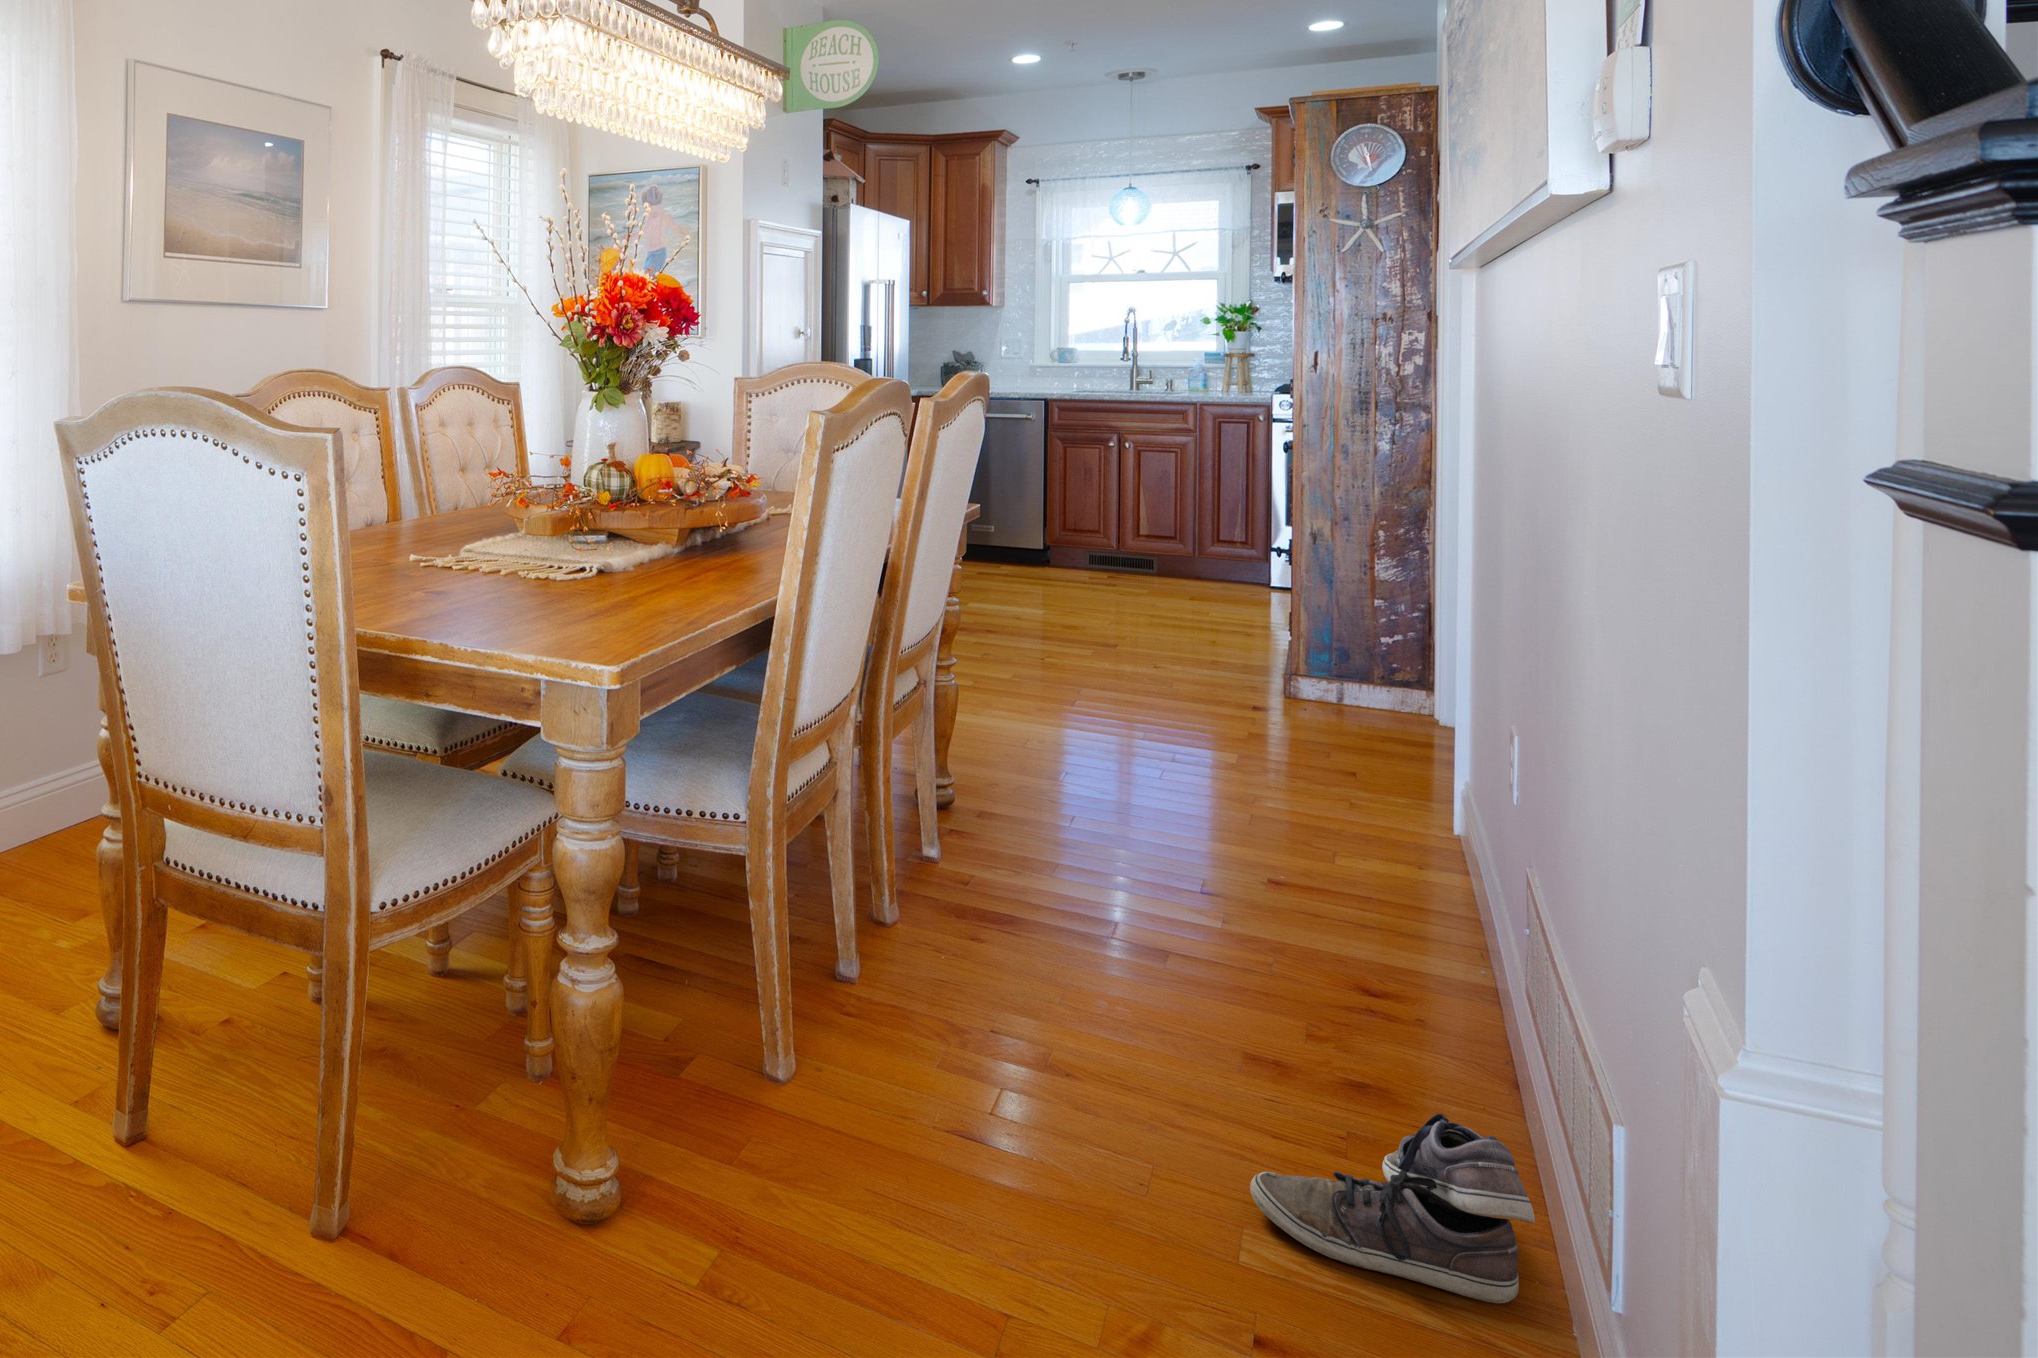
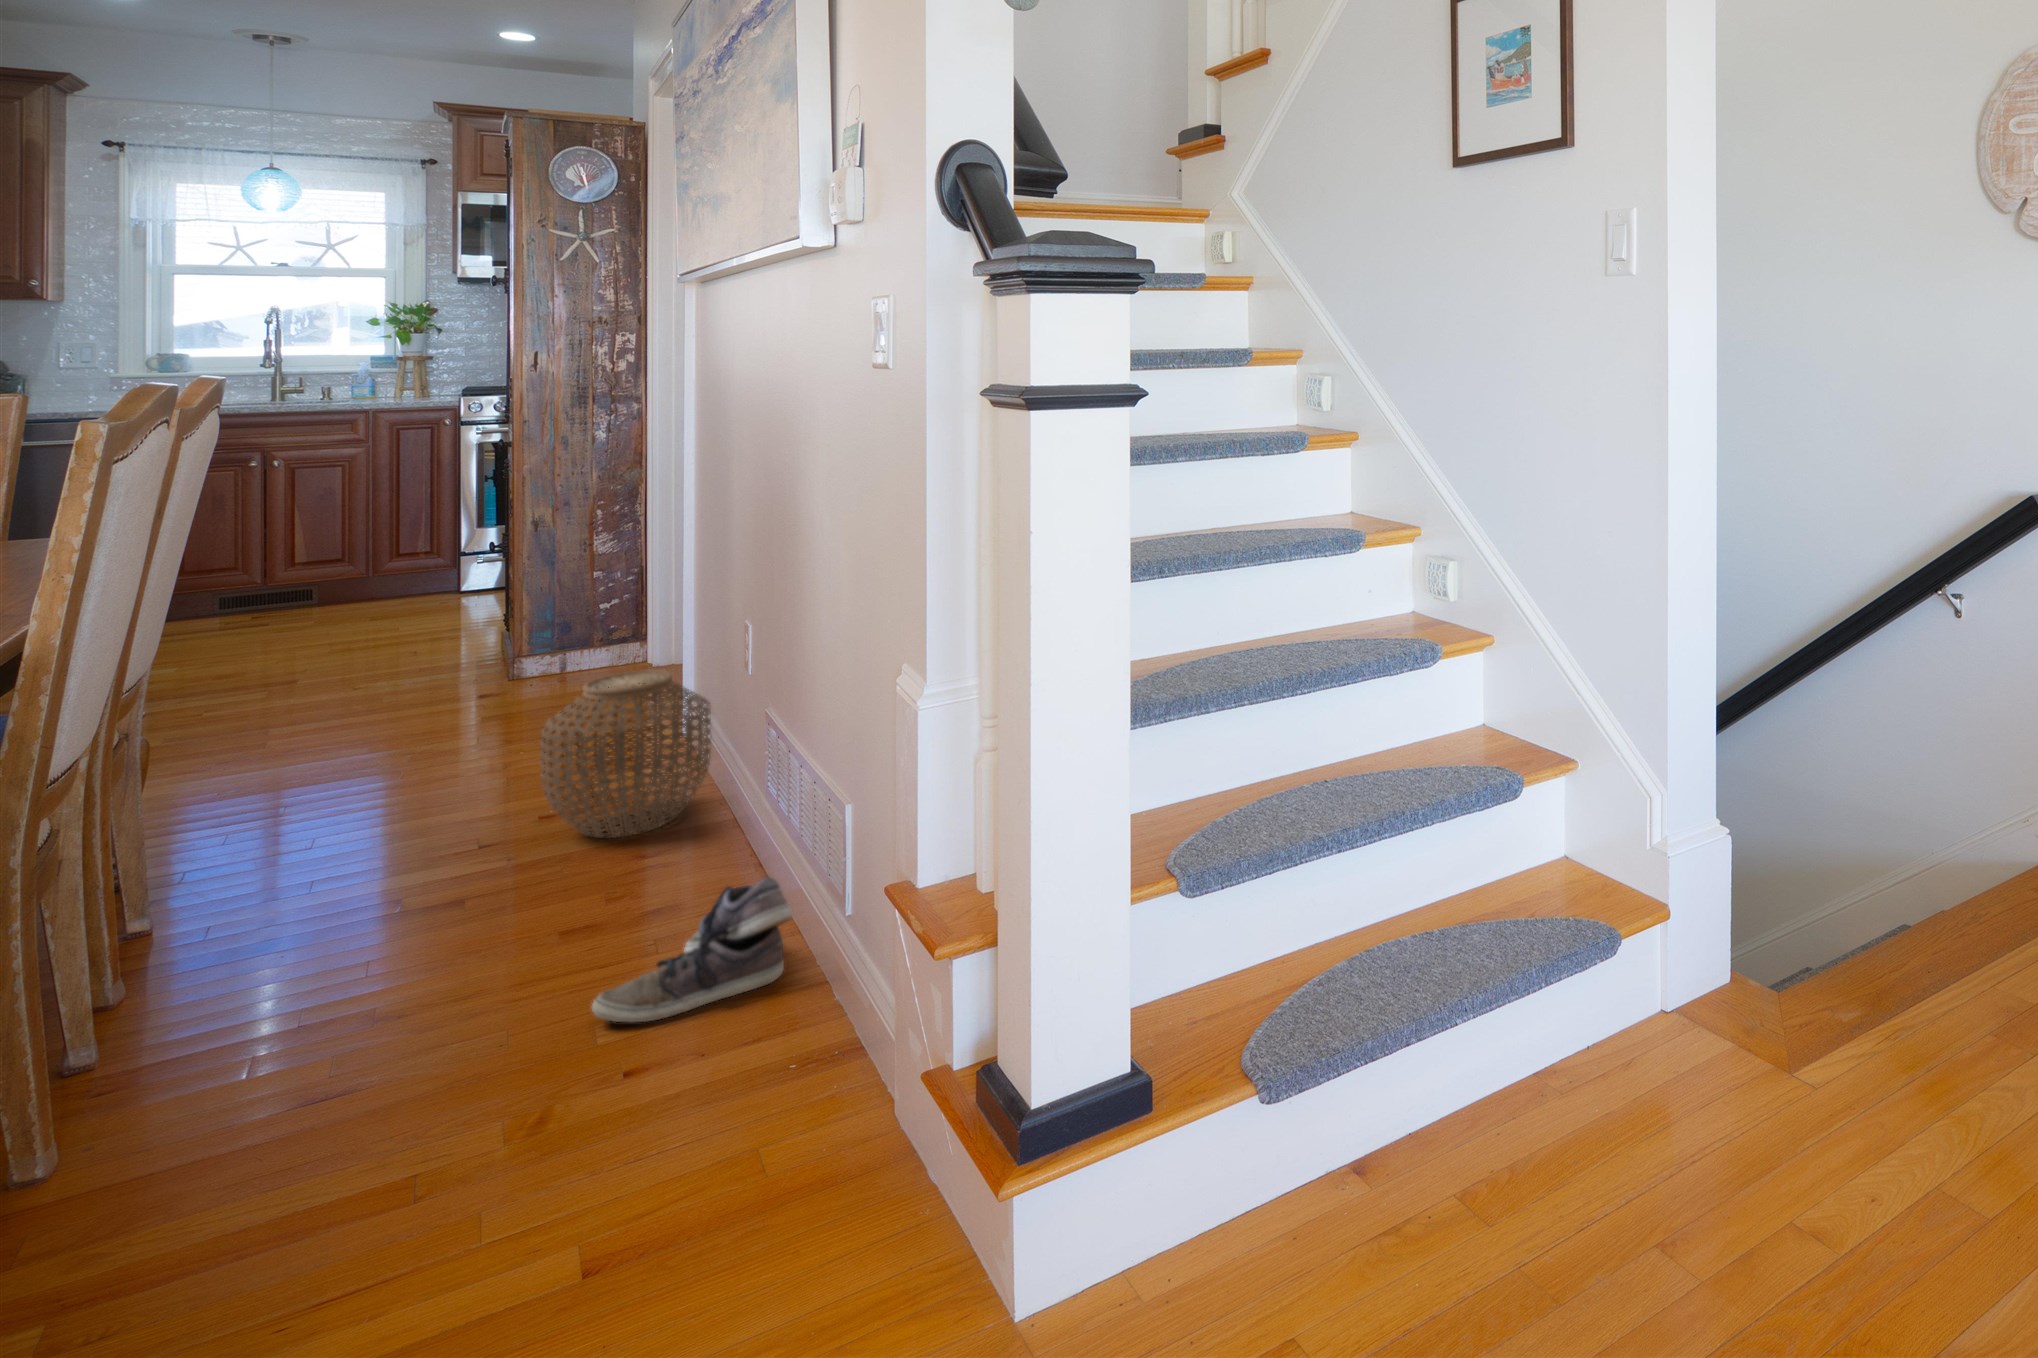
woven basket: none [1265,741,1469,952] -> present [541,670,711,838]

